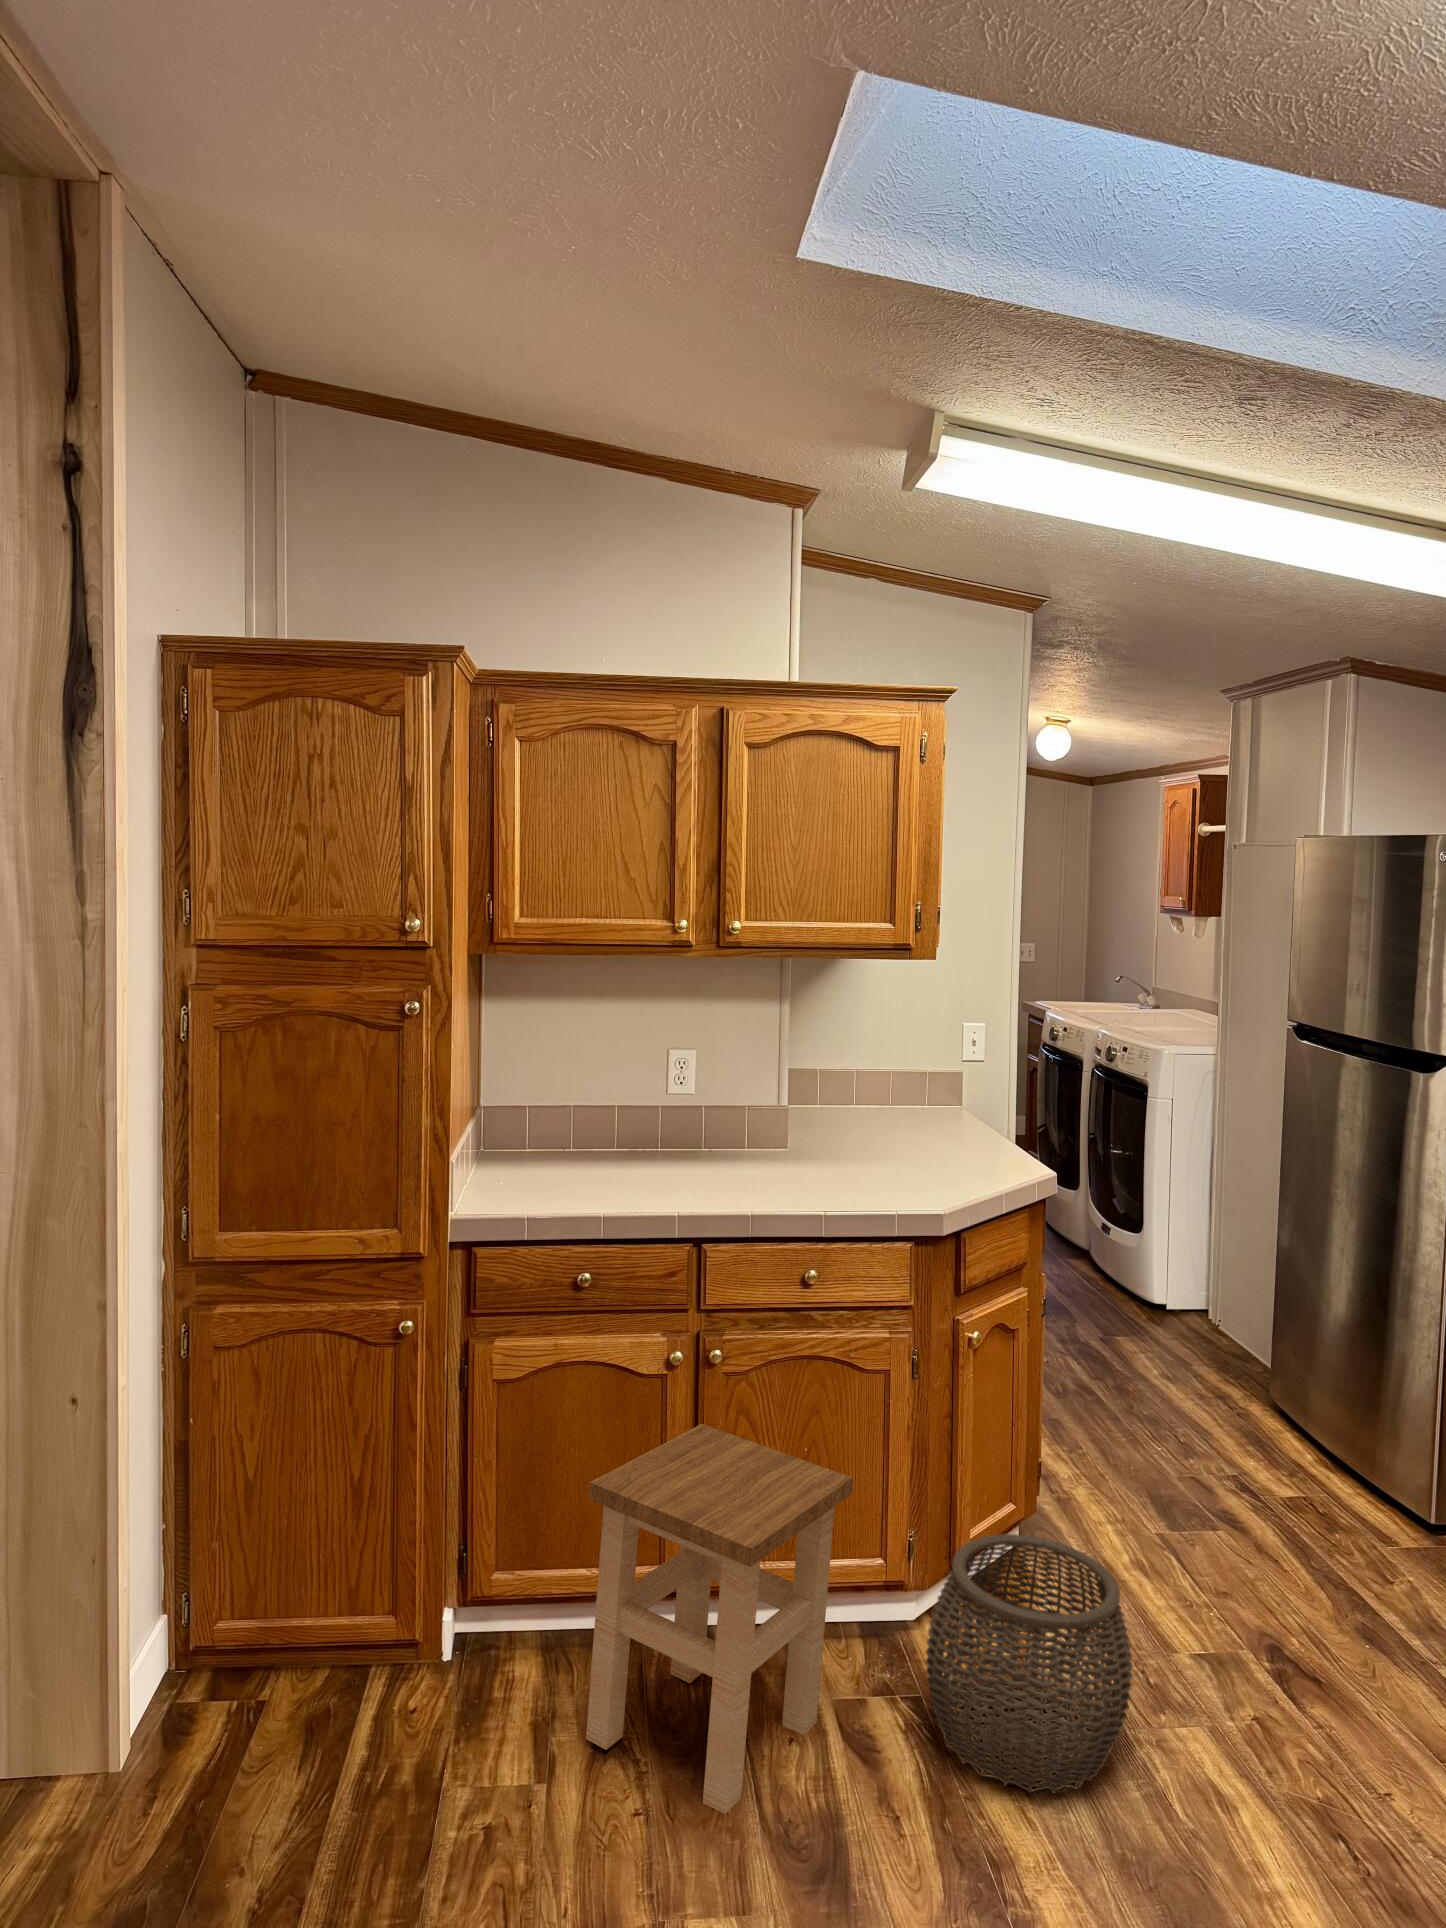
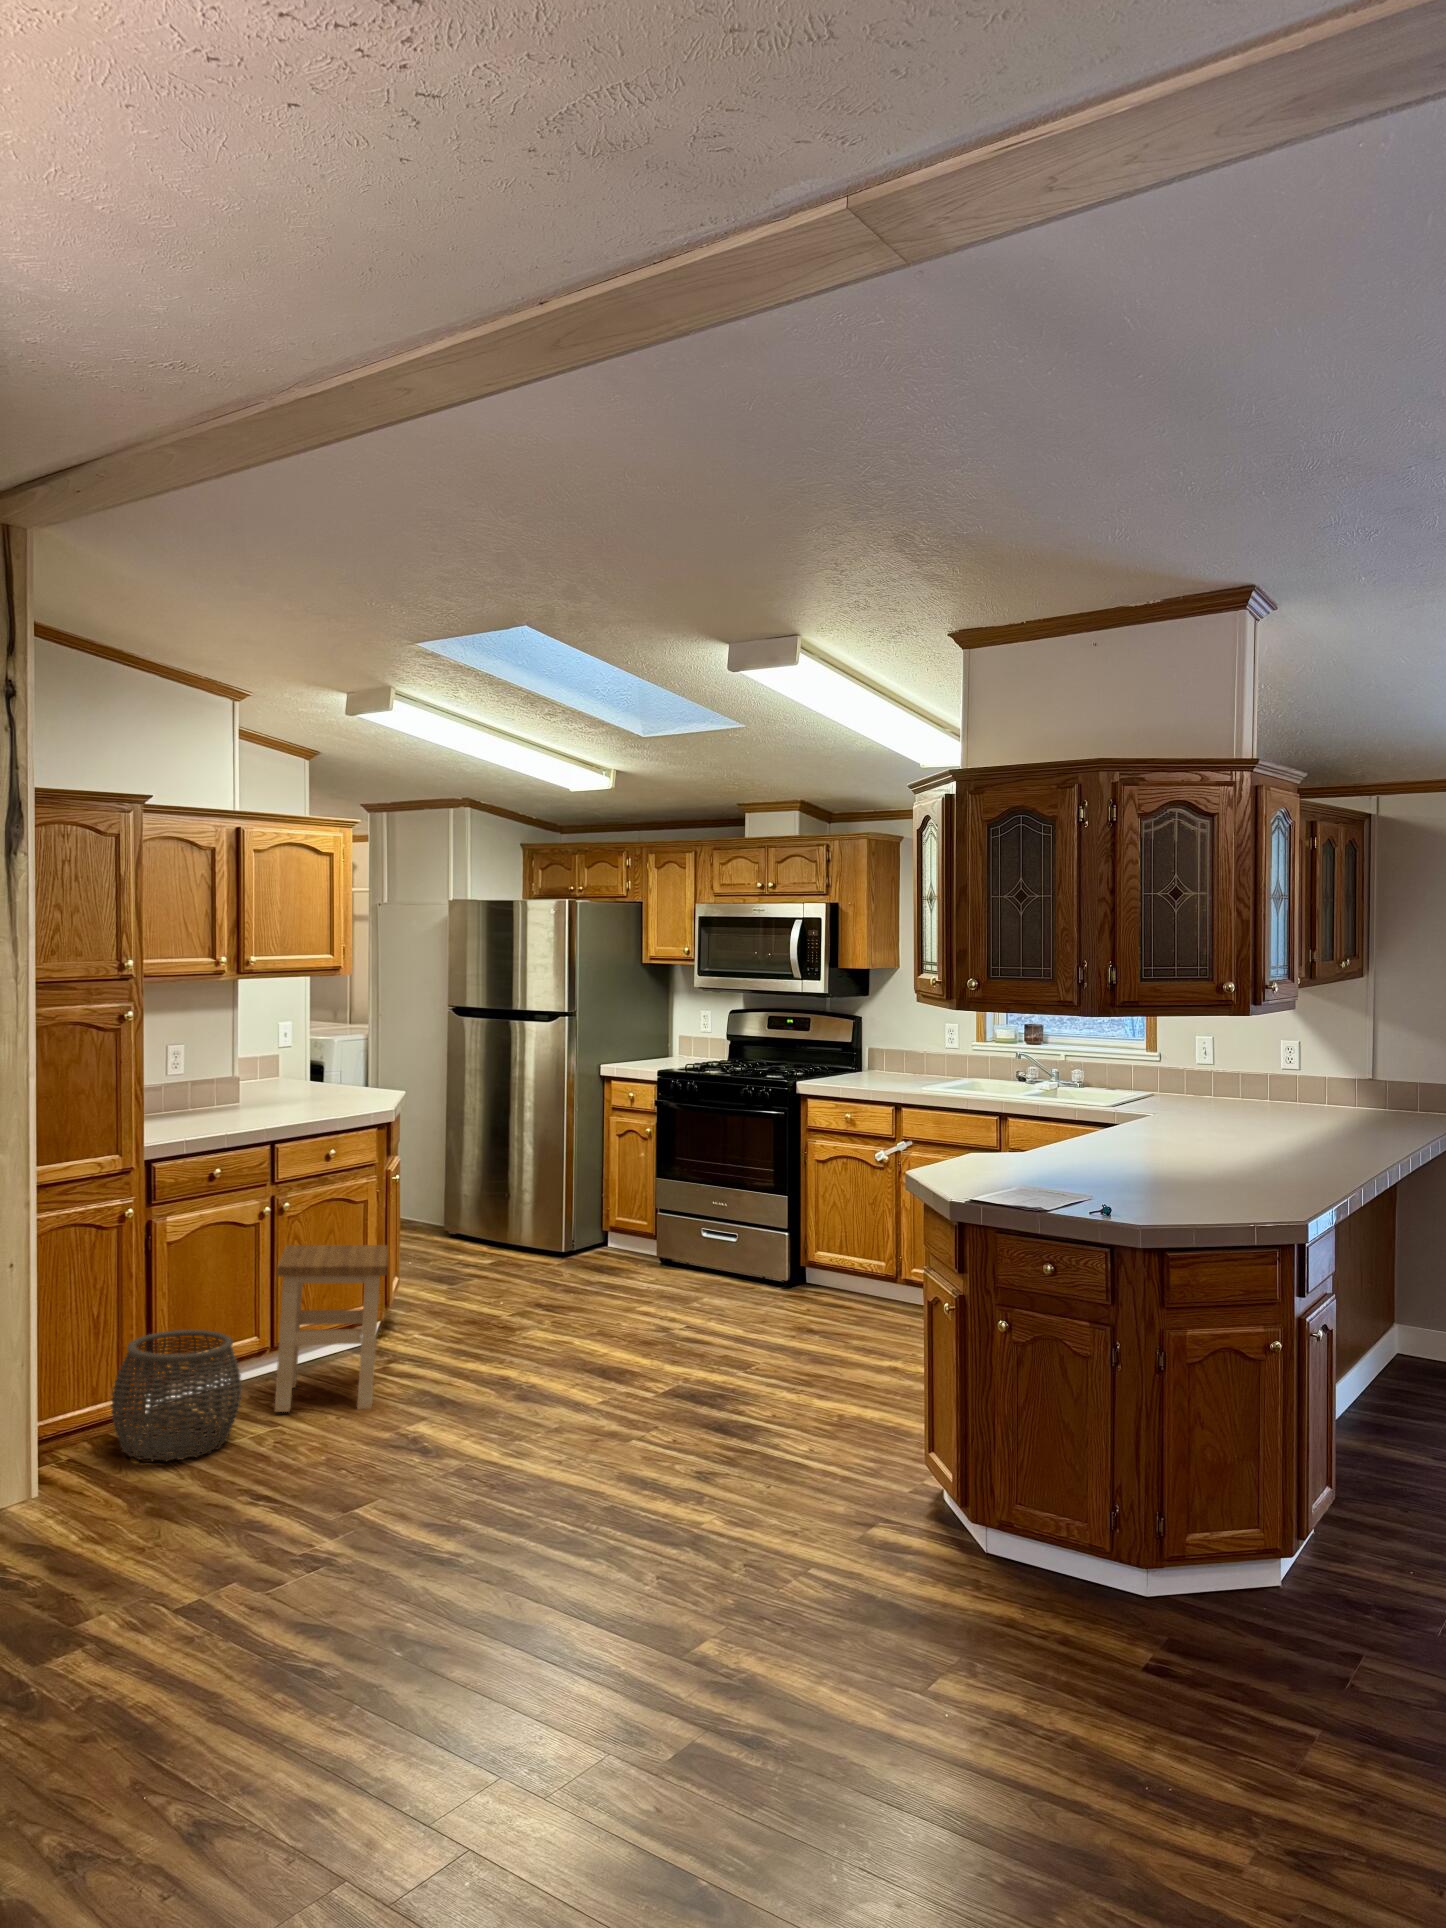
woven basket: present [926,1534,1133,1793] -> present [111,1330,242,1461]

